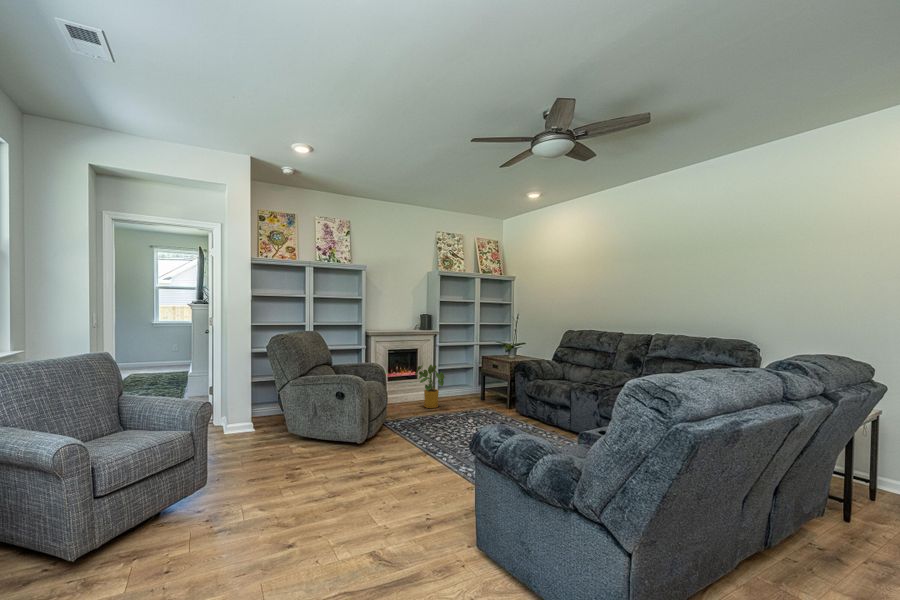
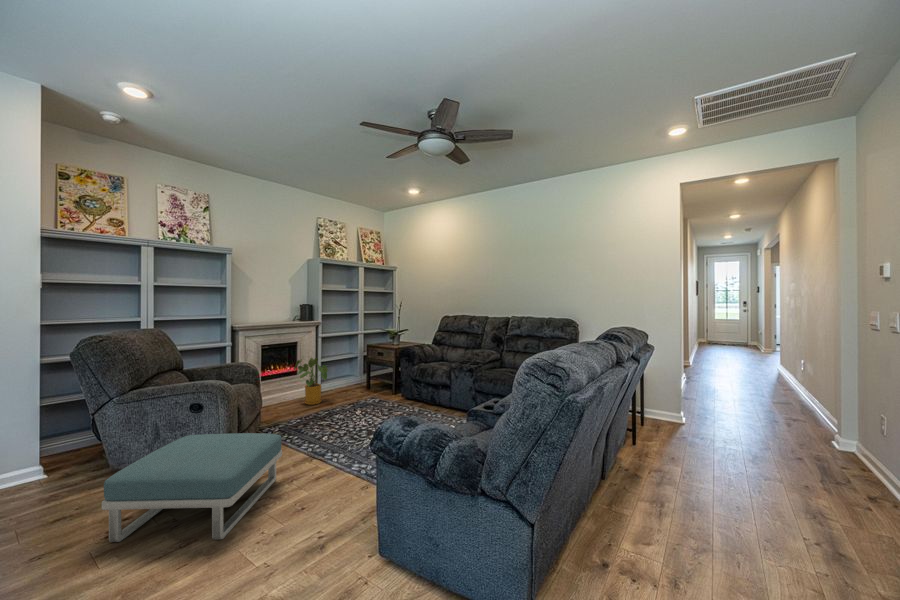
footstool: none [282,420,402,500] -> present [102,433,282,542]

